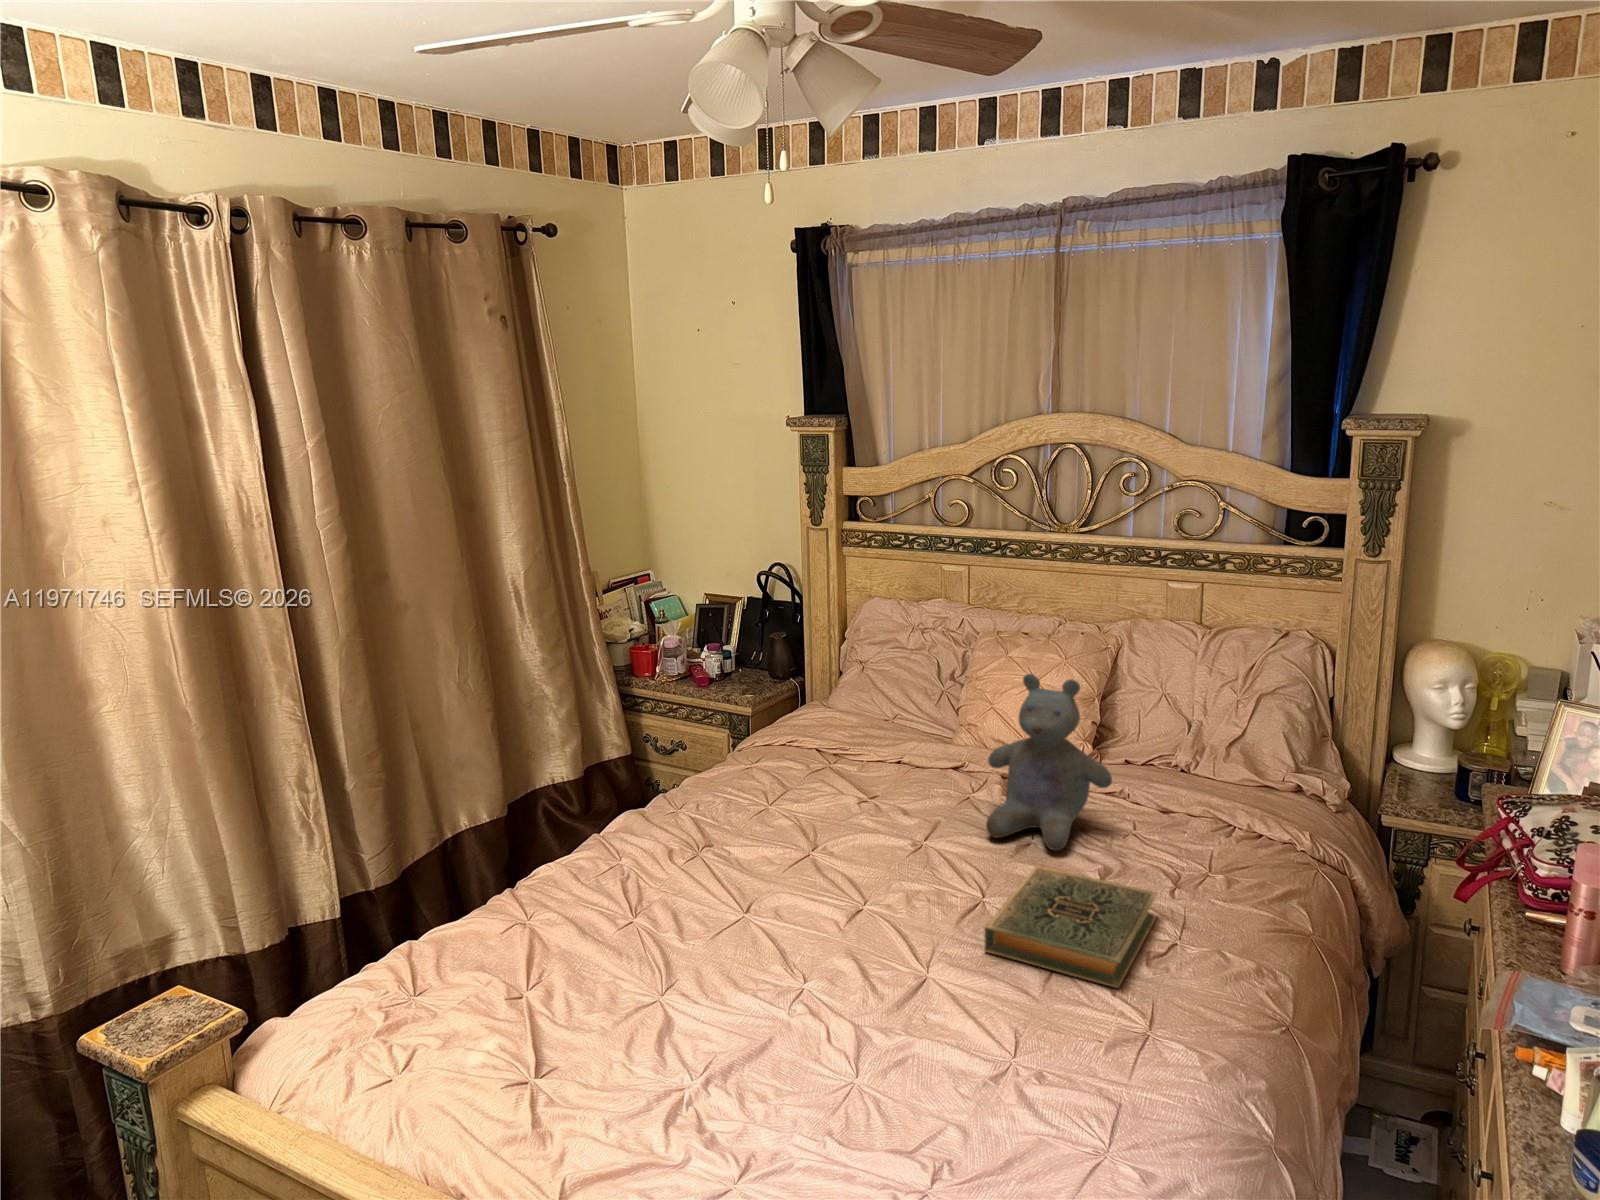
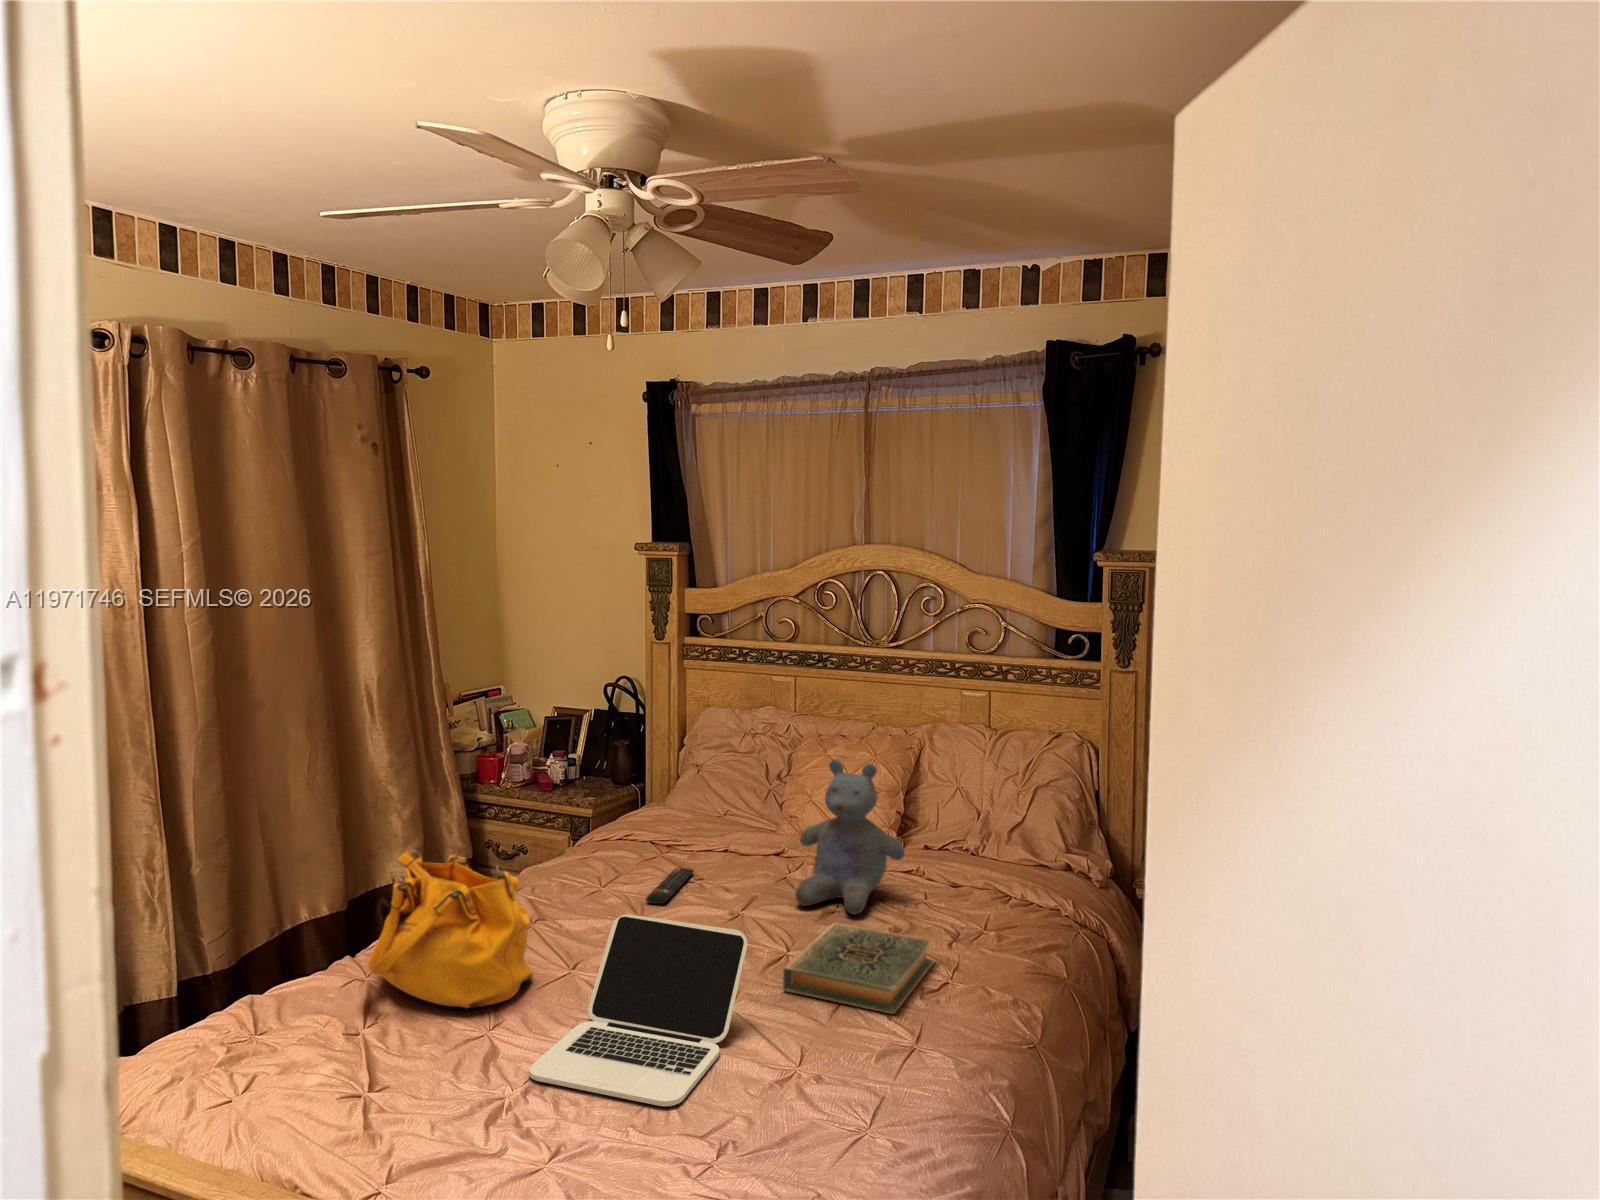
handbag: none [527,786,704,967] -> present [367,850,533,1008]
remote control: none [819,787,868,833] -> present [646,868,694,904]
laptop: none [709,867,947,1108] -> present [530,914,748,1106]

